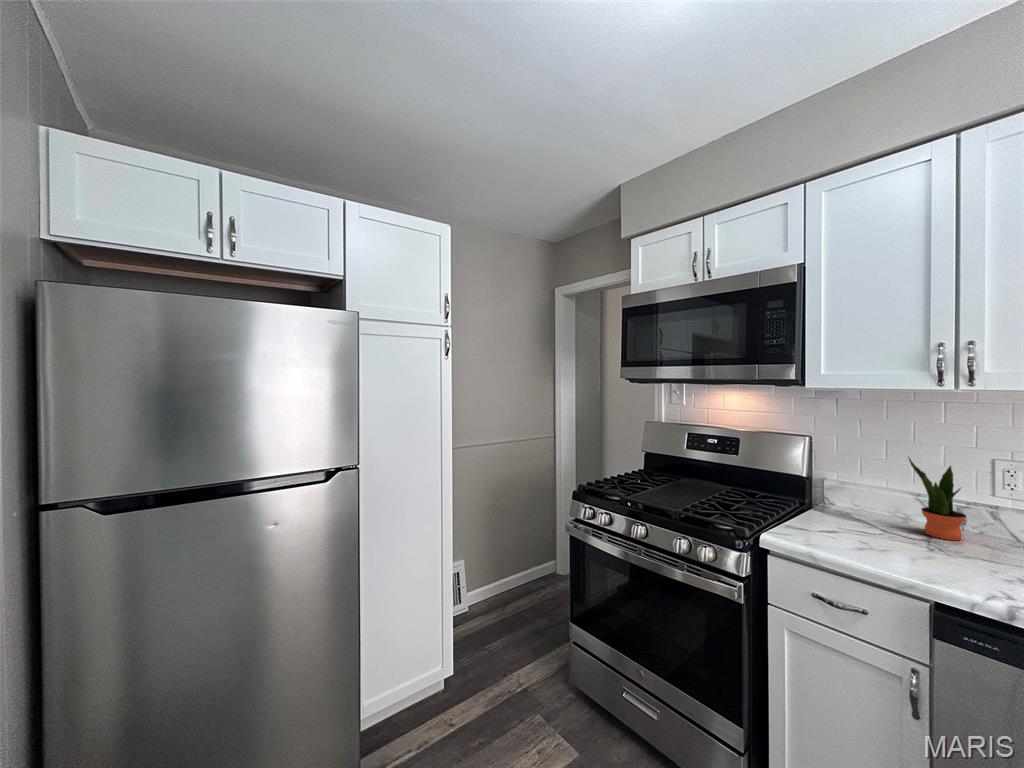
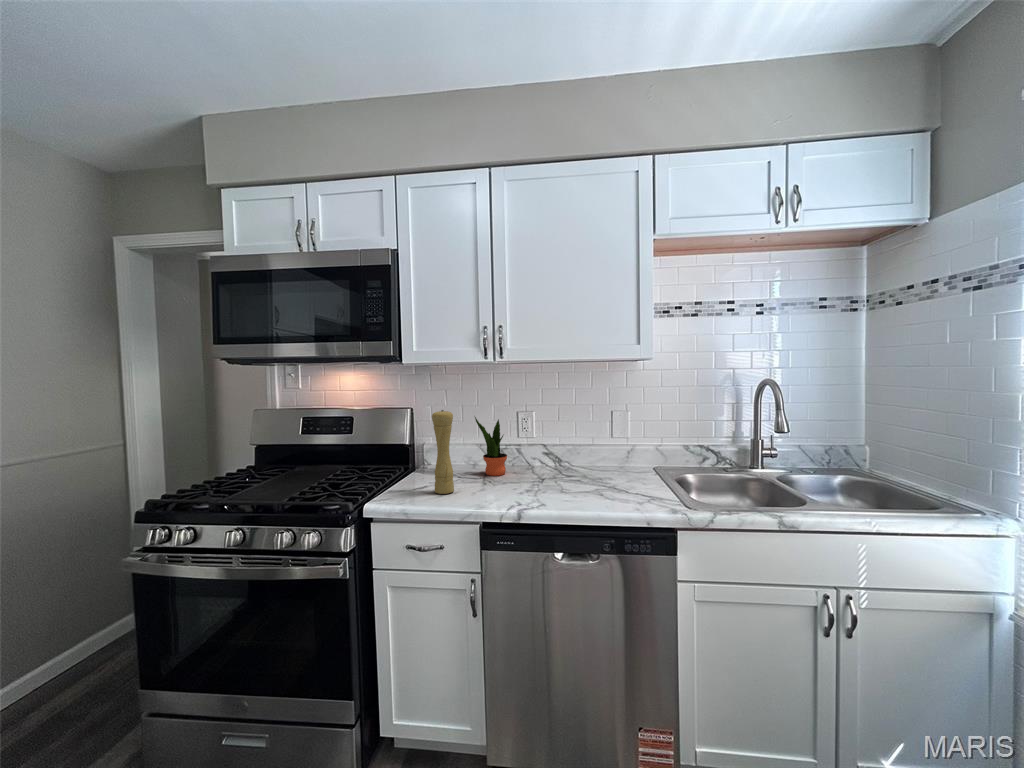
pepper mill: none [851,447,883,547] -> present [432,410,454,494]

